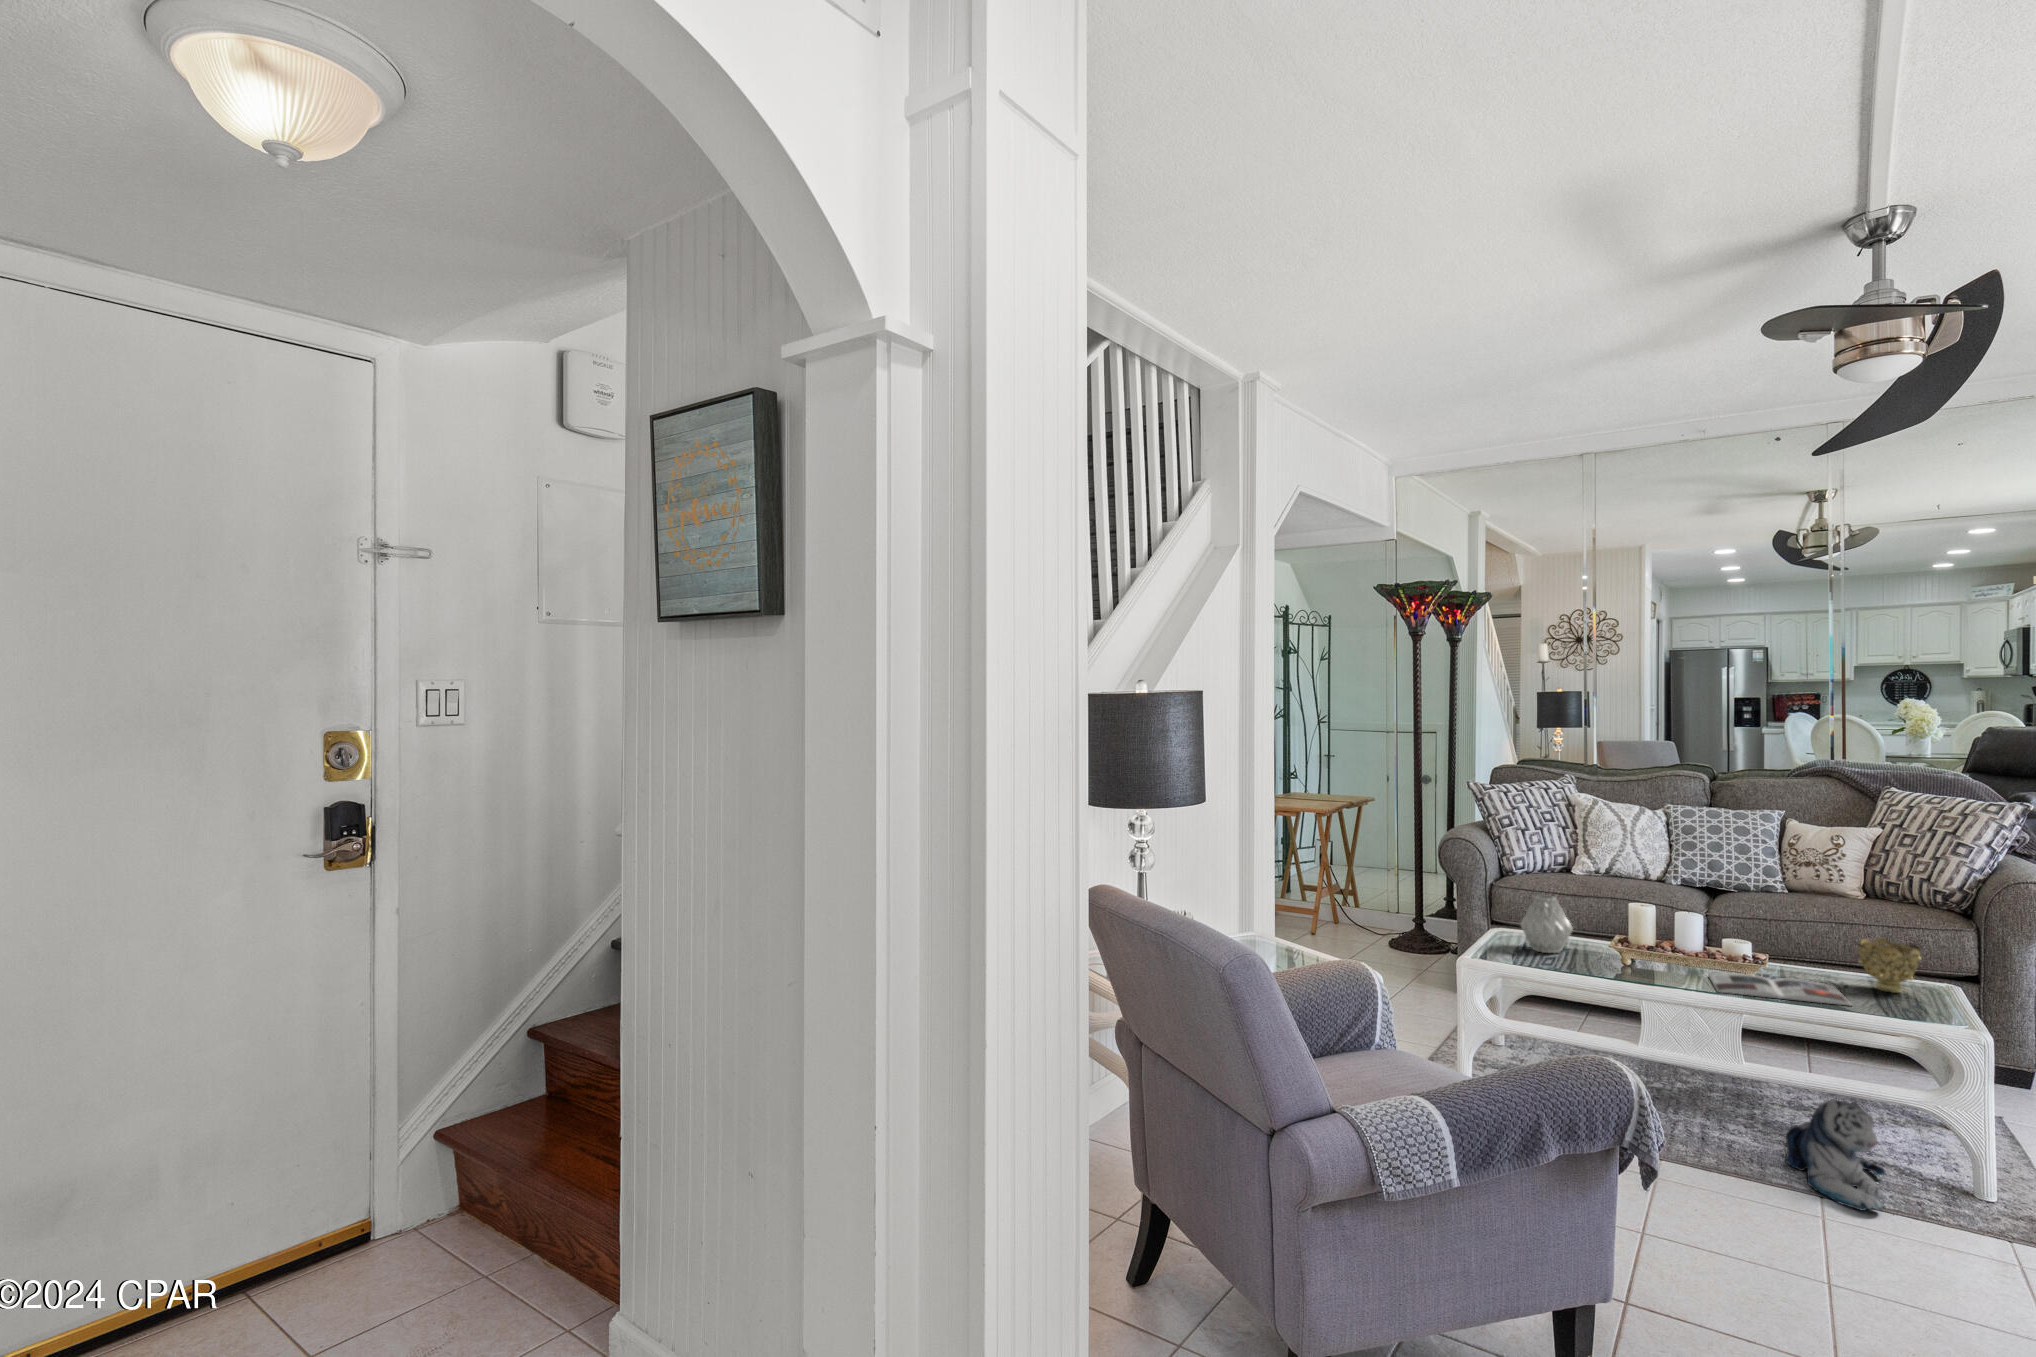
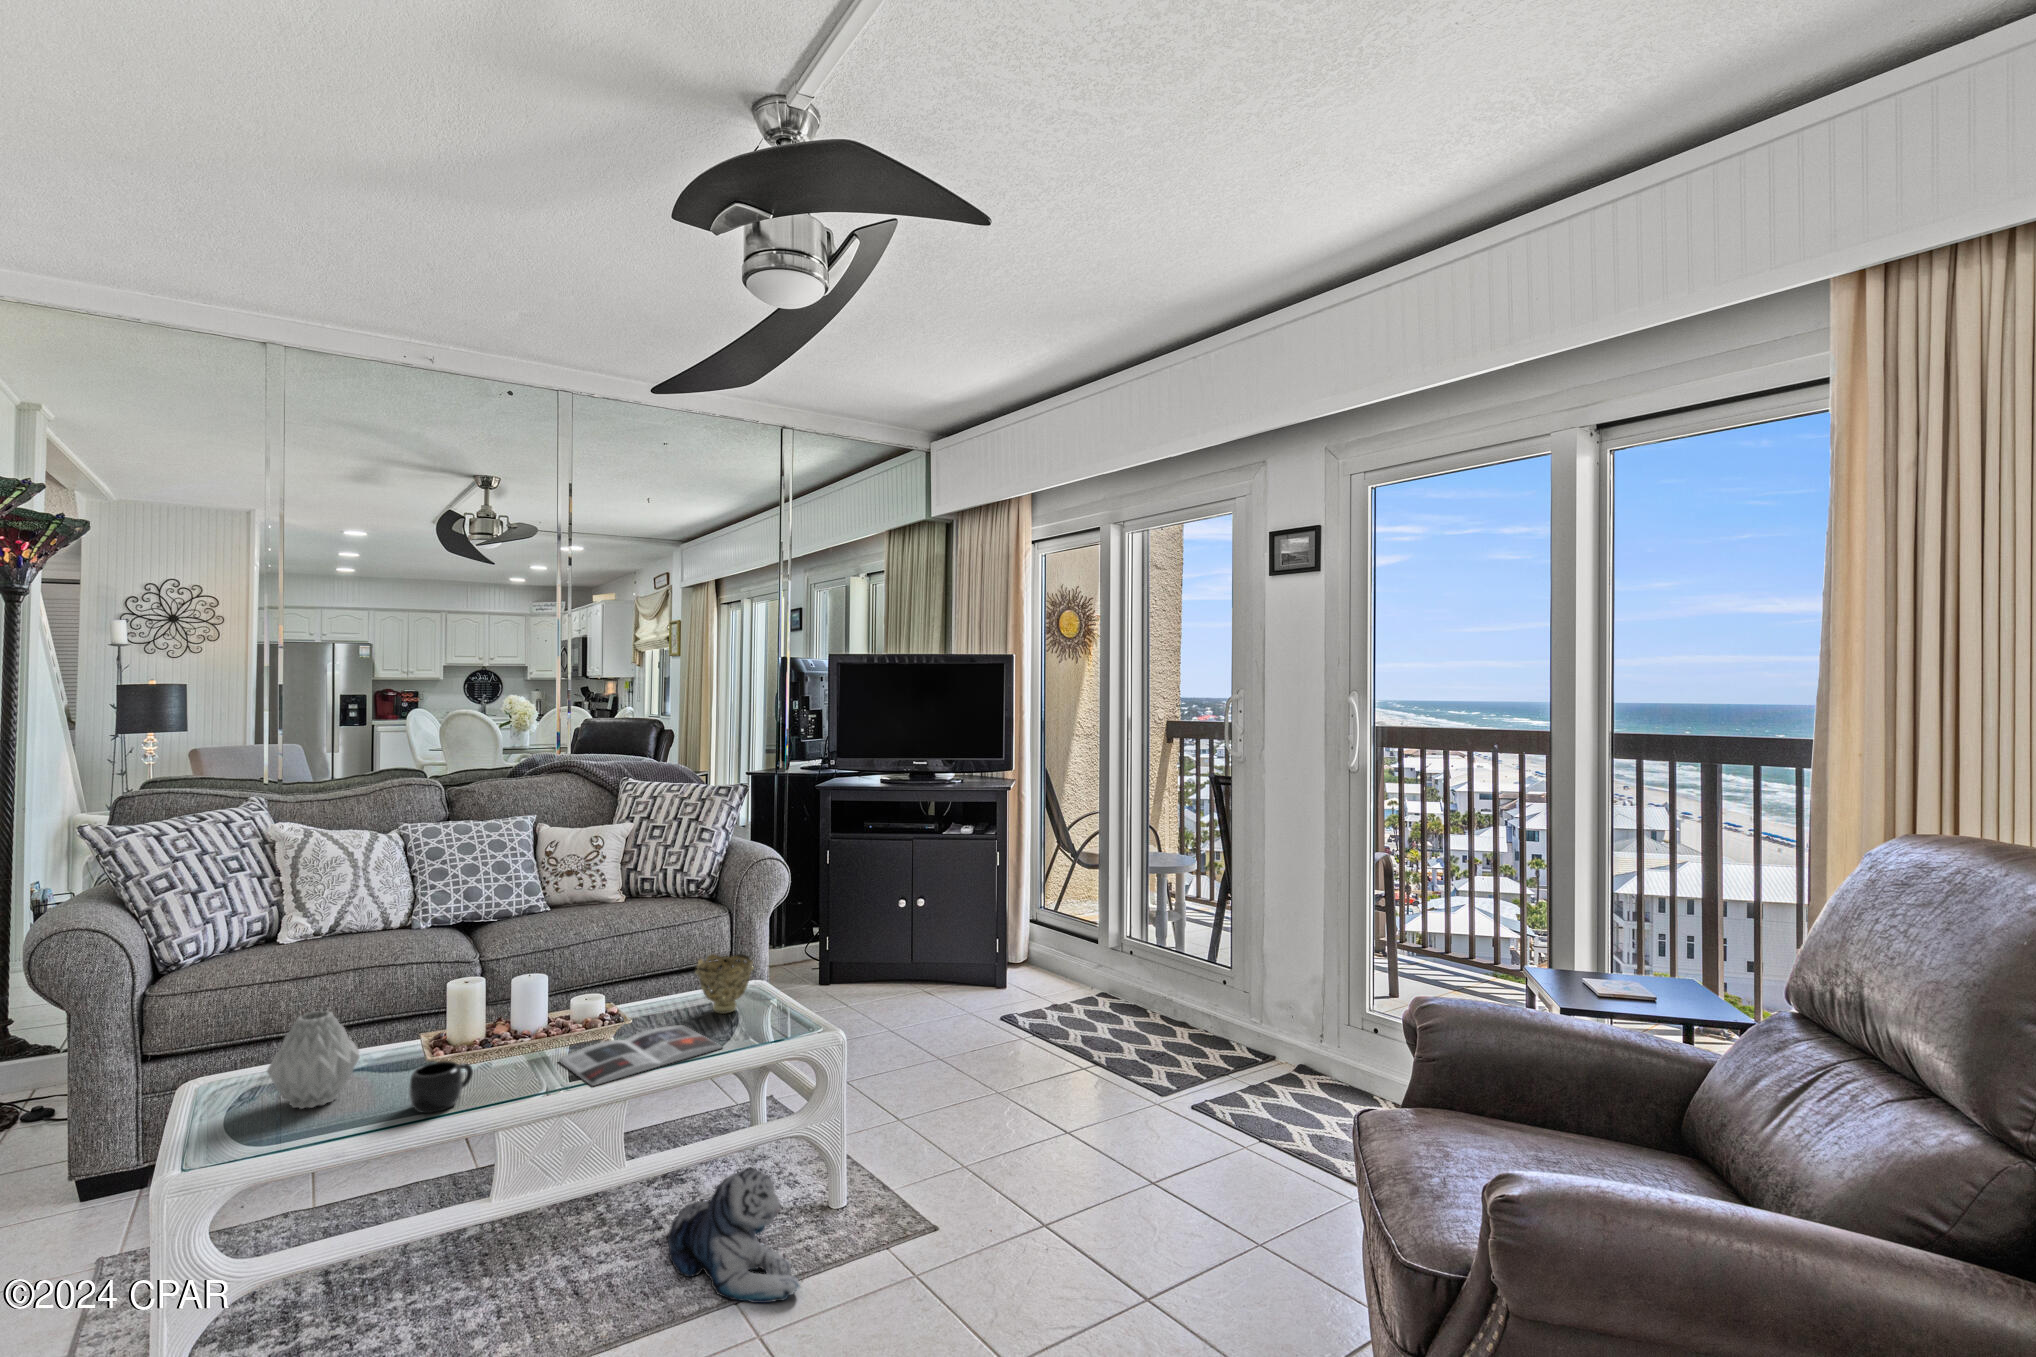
mug: none [1591,943,1637,974] -> present [409,1061,473,1113]

